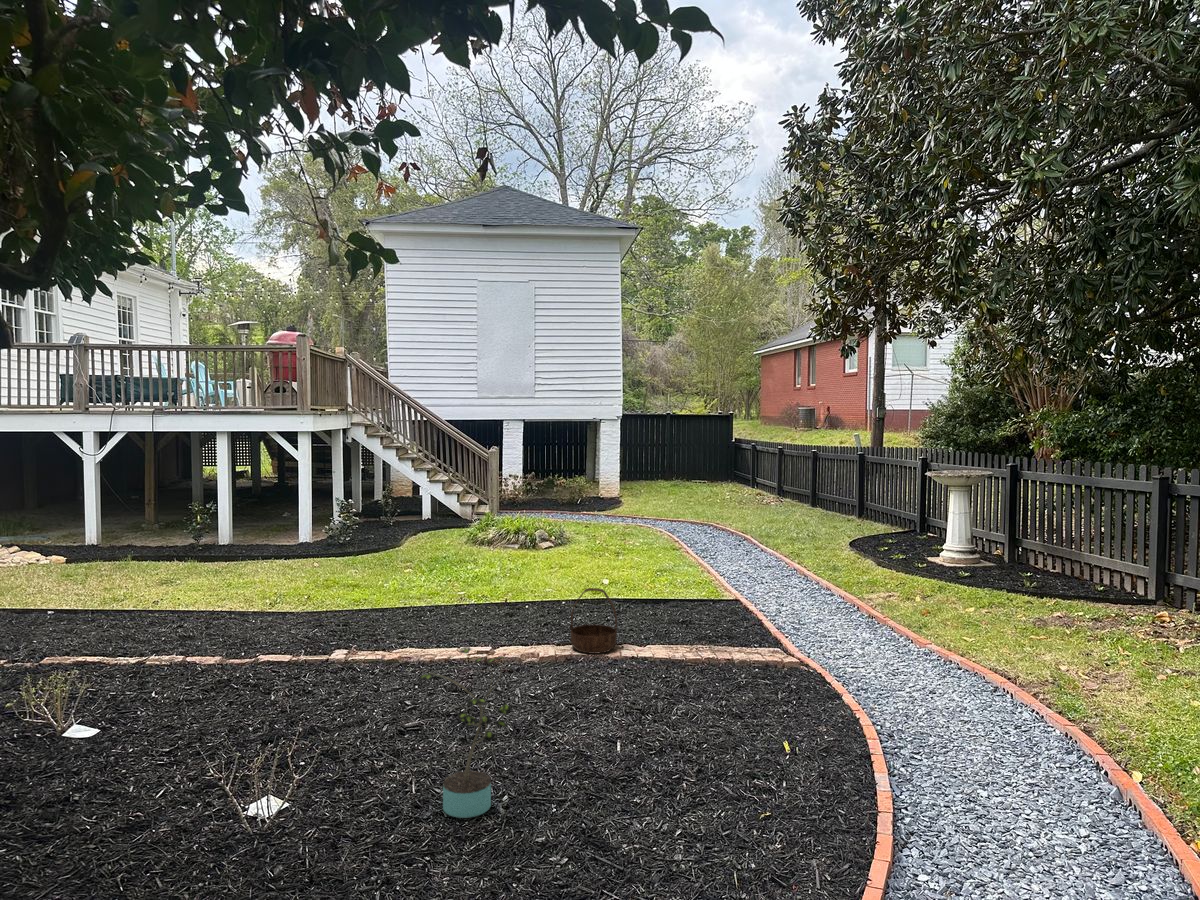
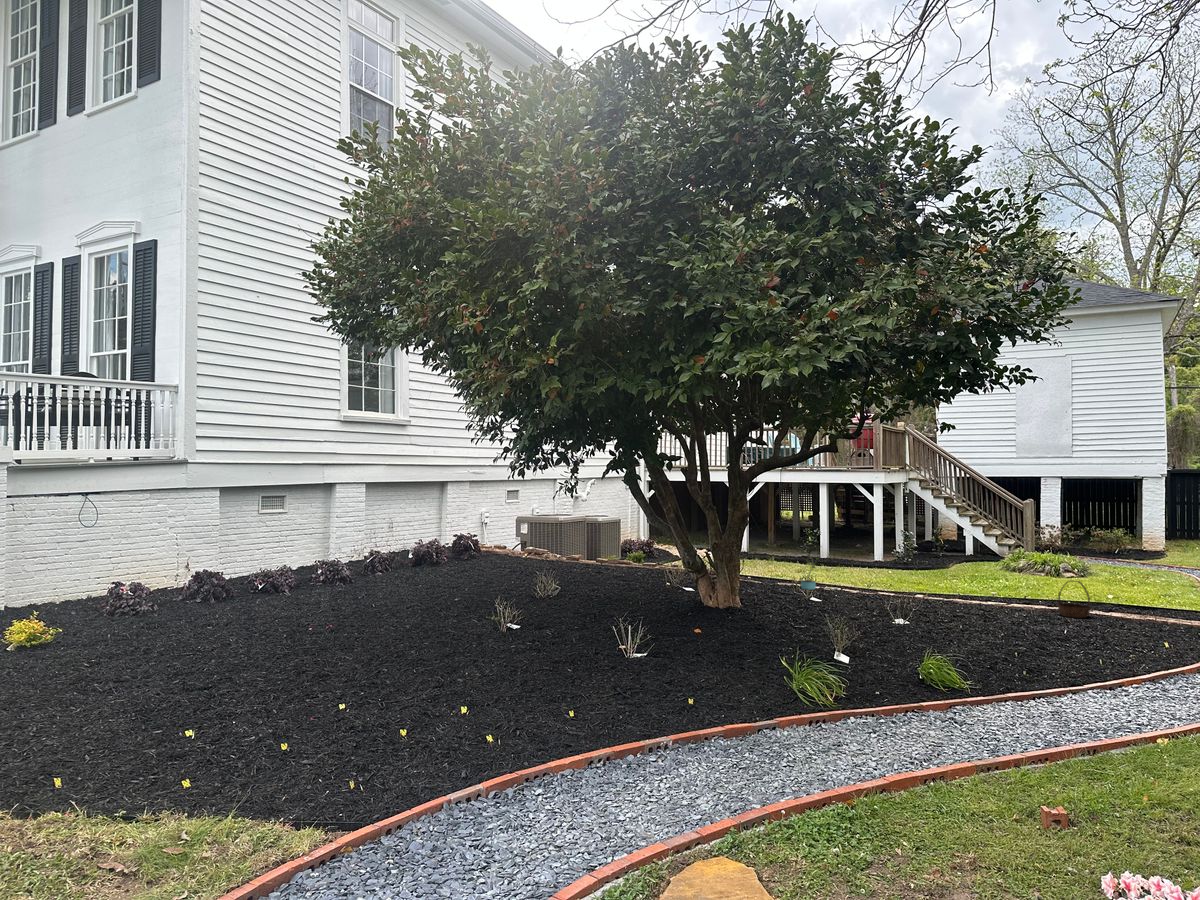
potted plant: present [420,647,511,818] -> present [801,556,819,590]

